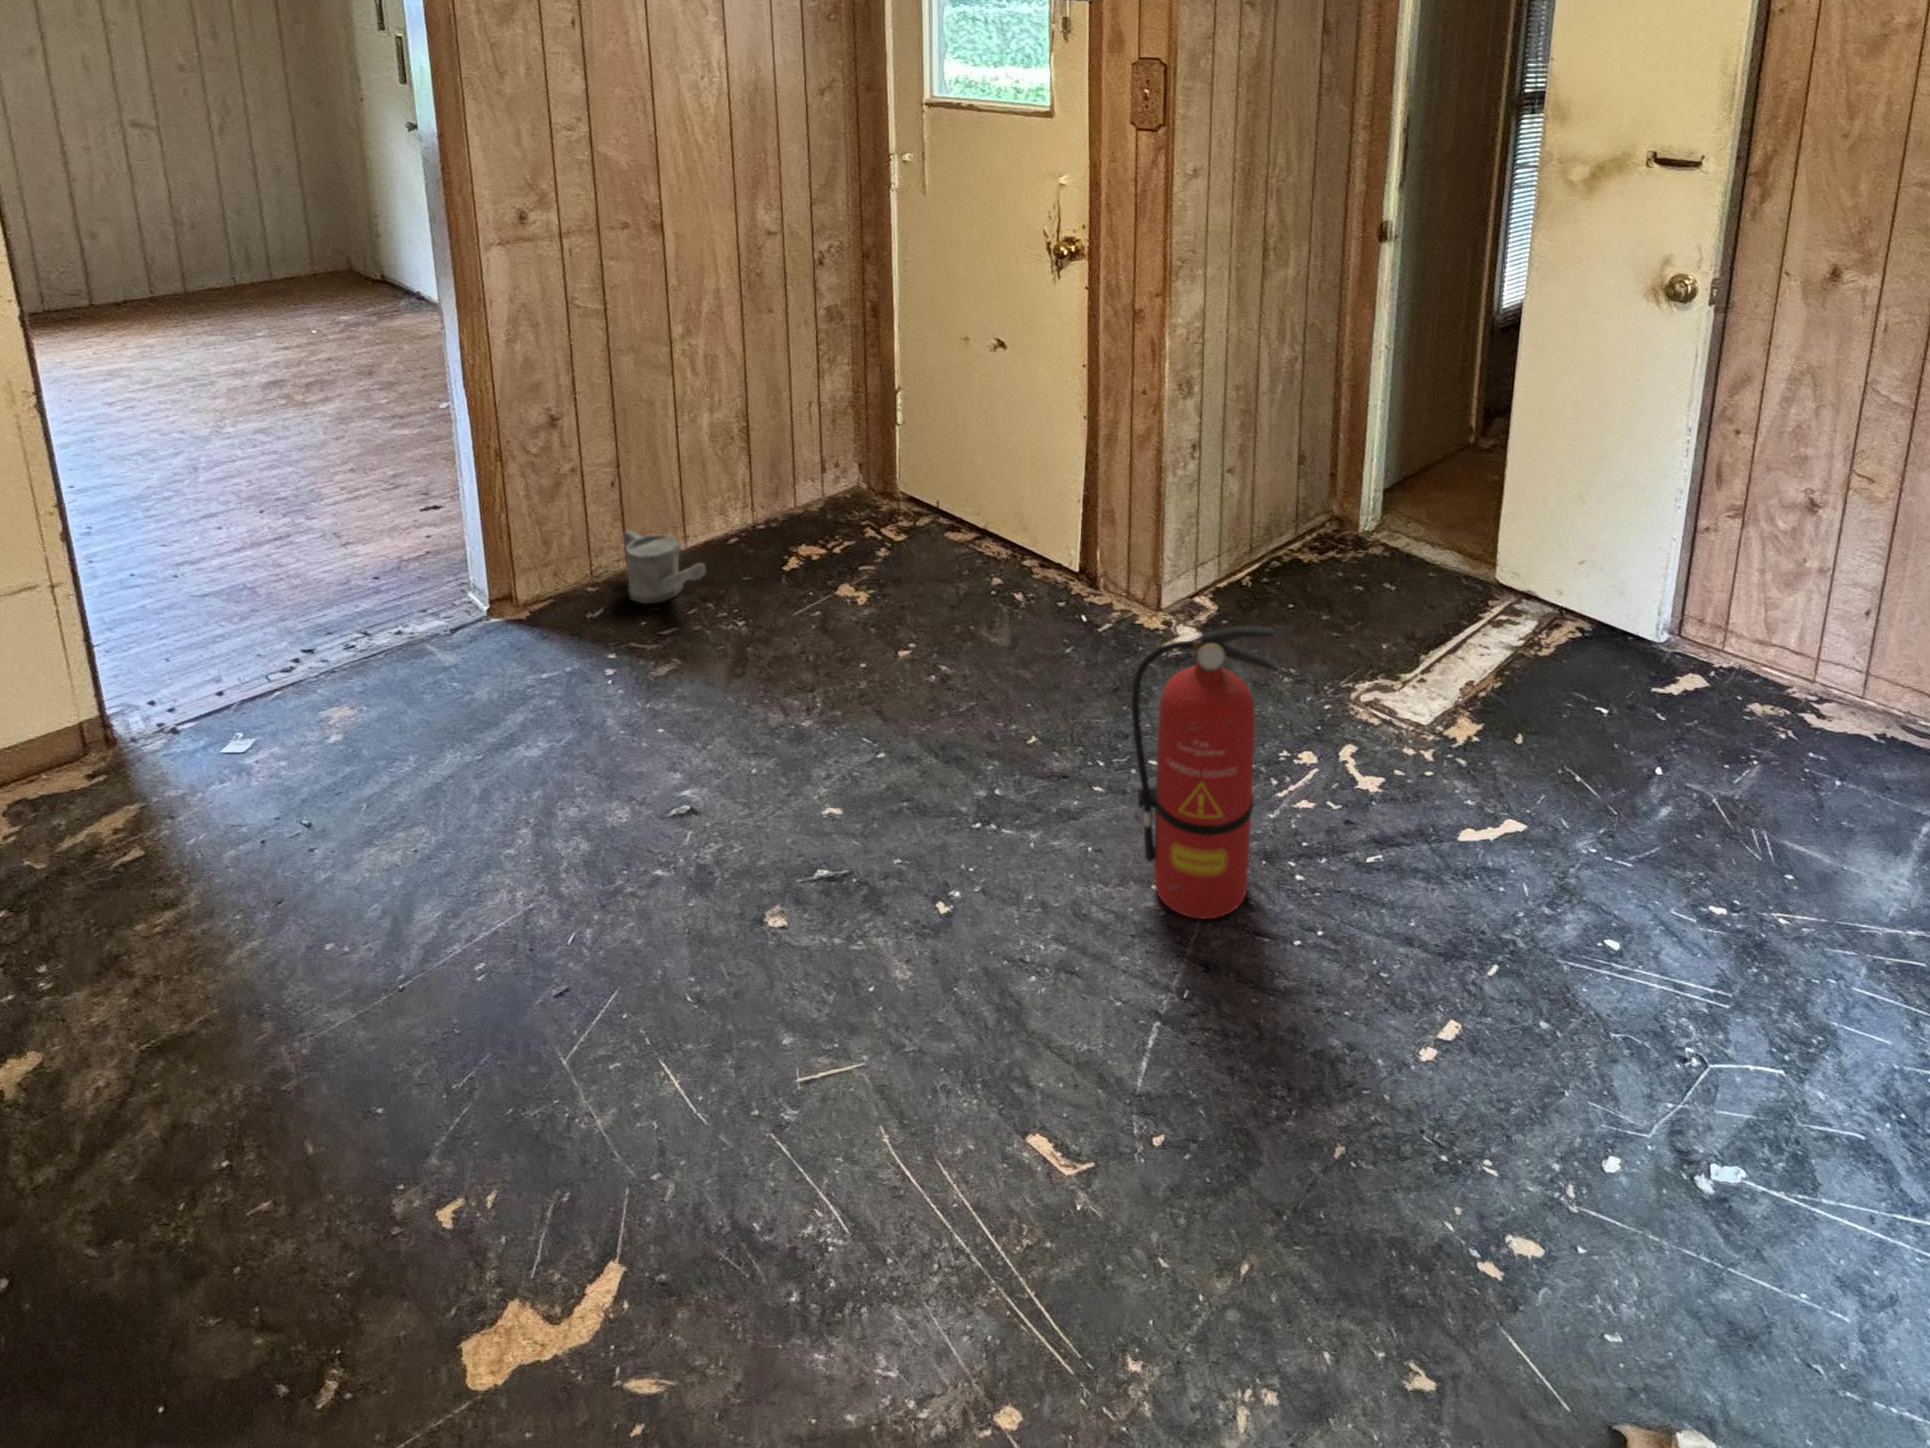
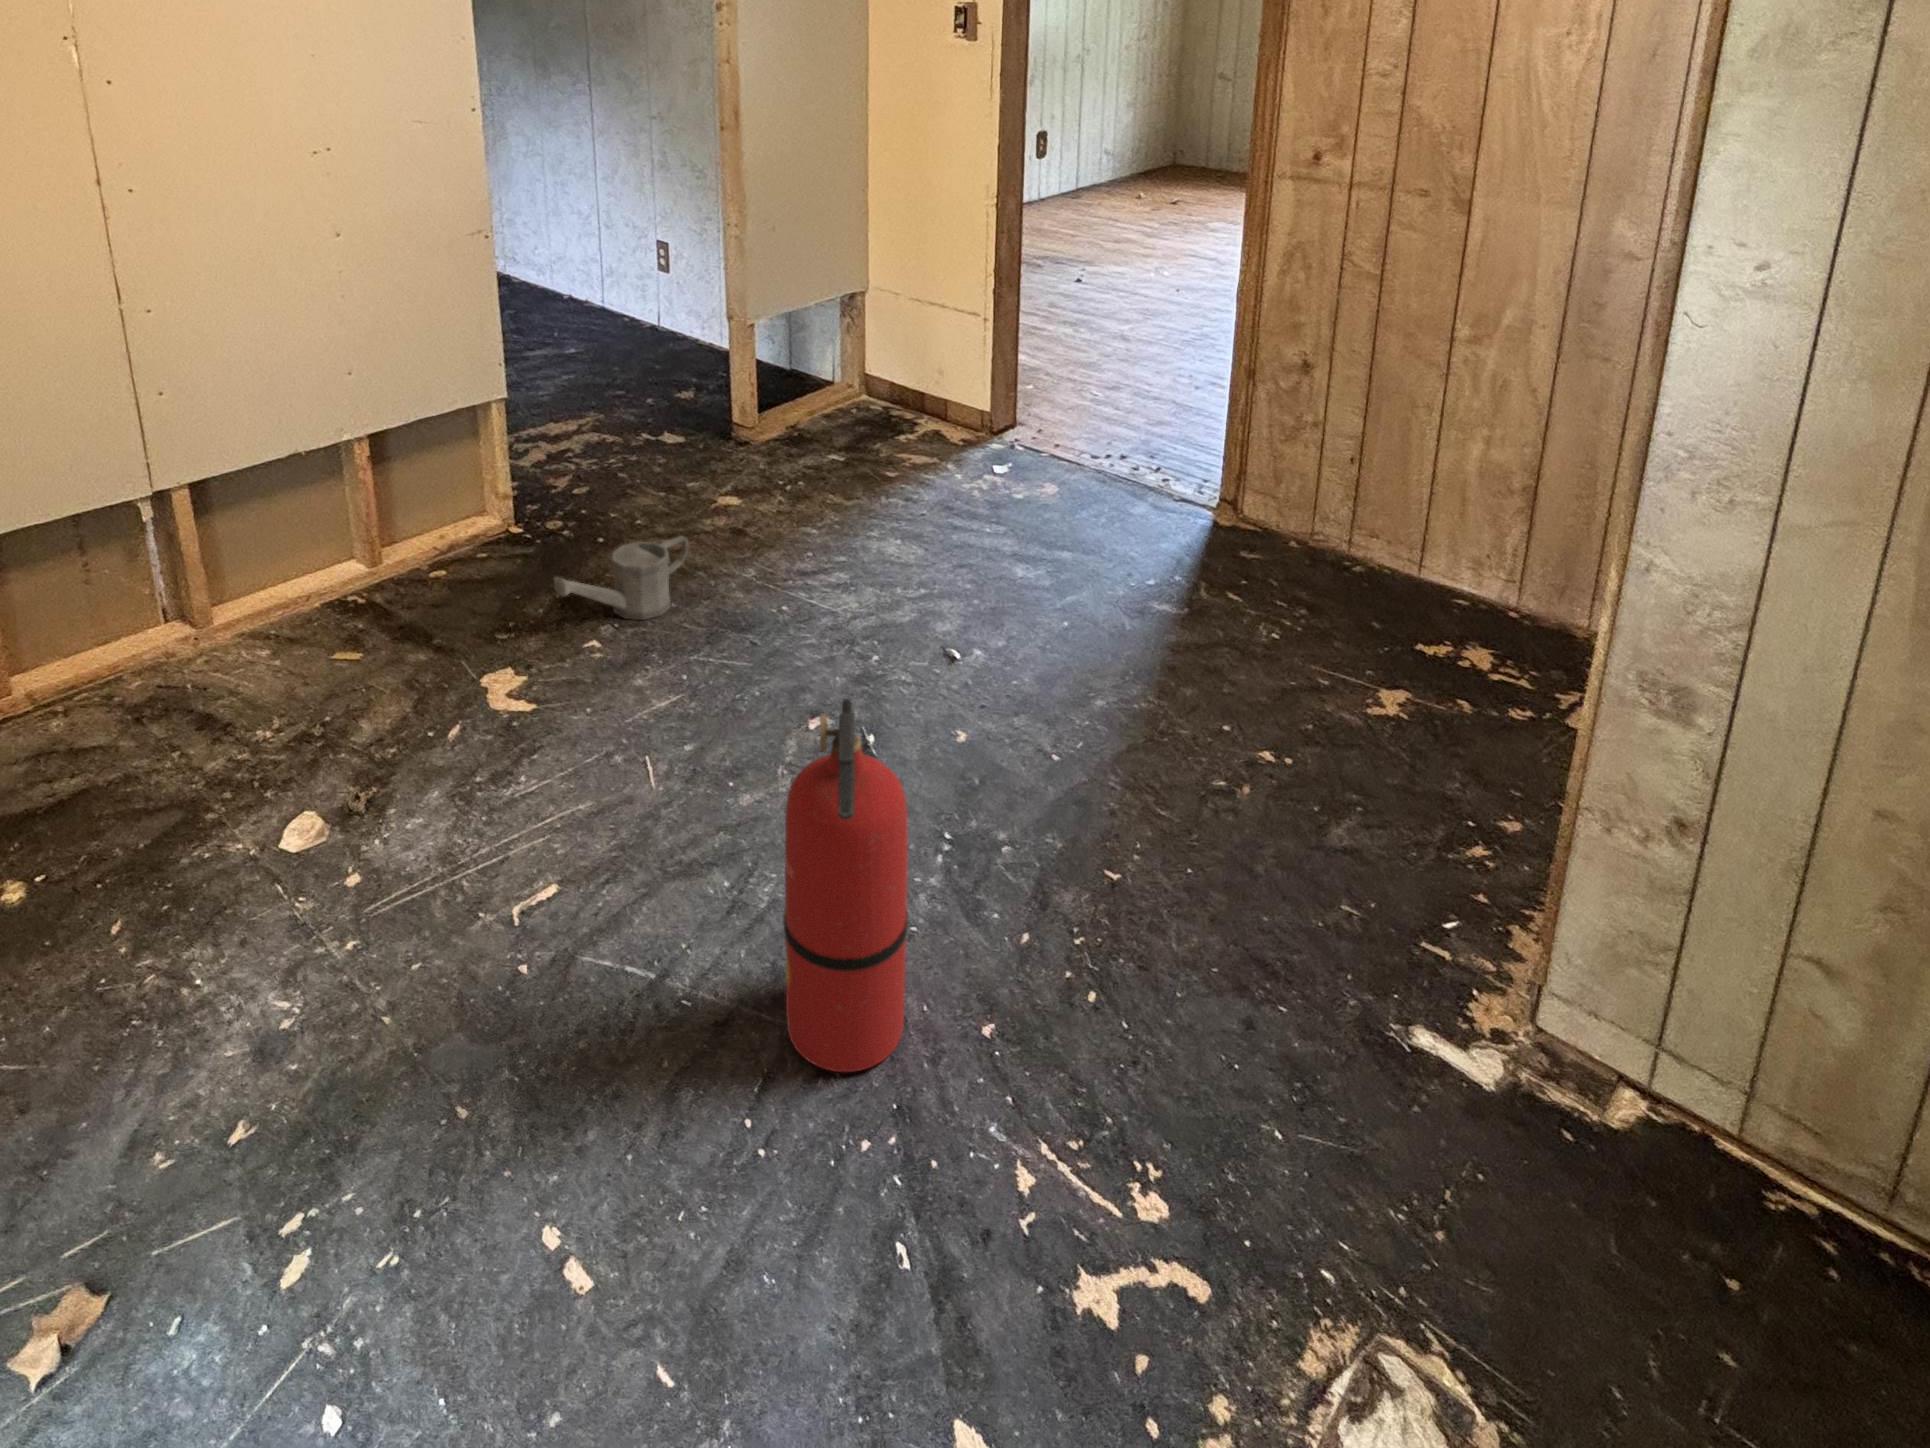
watering can: present [624,530,705,603] -> present [554,536,688,620]

